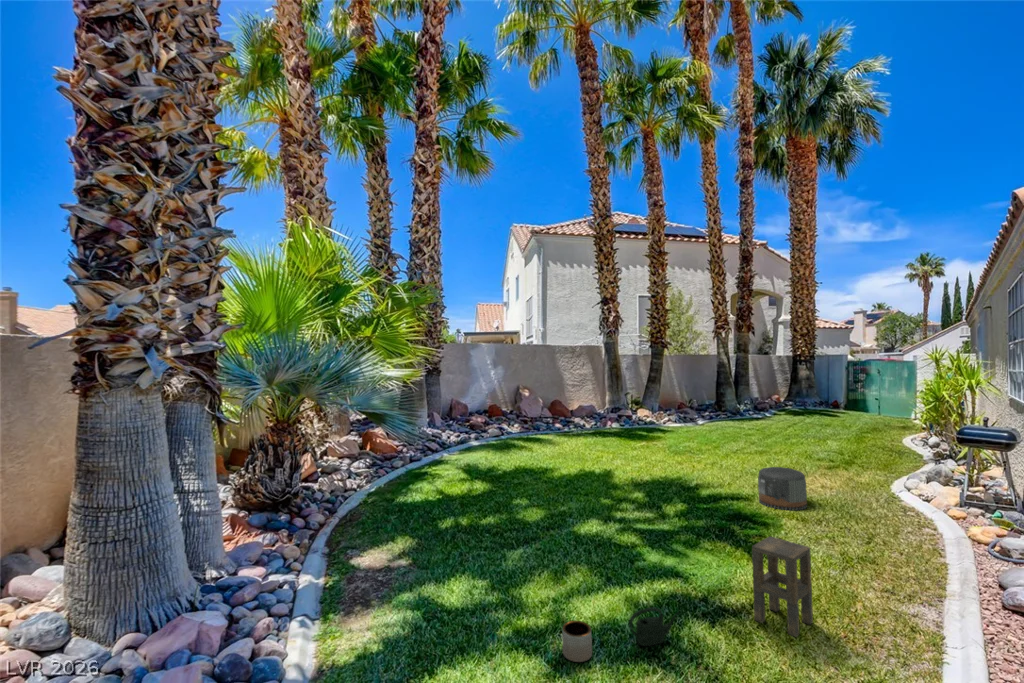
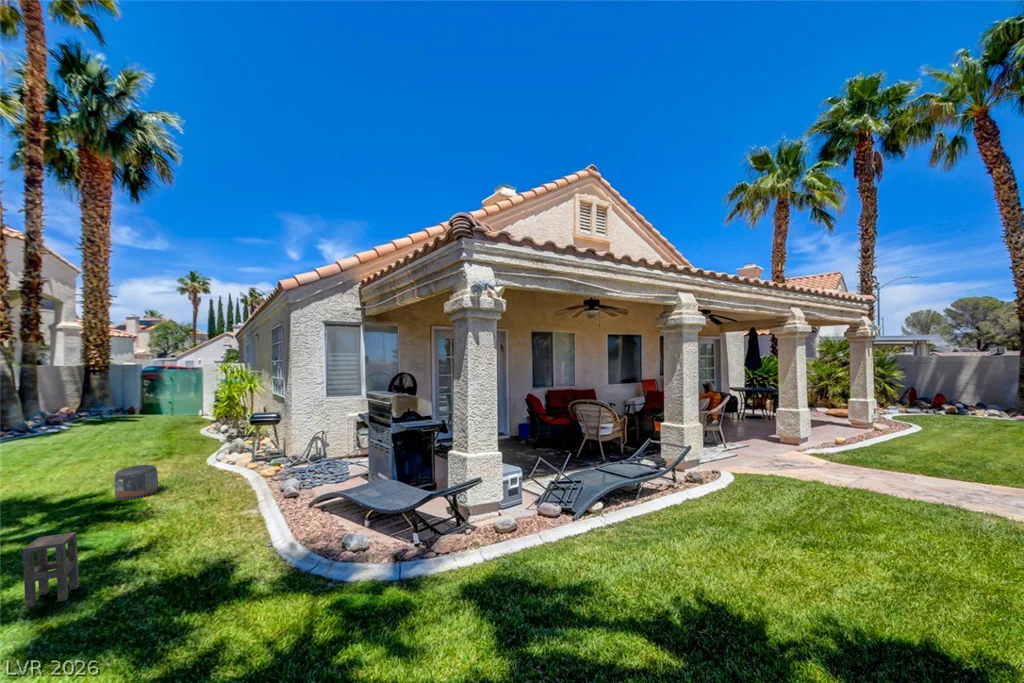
side table: present [752,537,813,637] -> present [23,532,79,608]
watering can: present [629,608,679,646] -> none [82,569,119,603]
planter: present [562,621,592,662] -> none [25,606,58,639]

